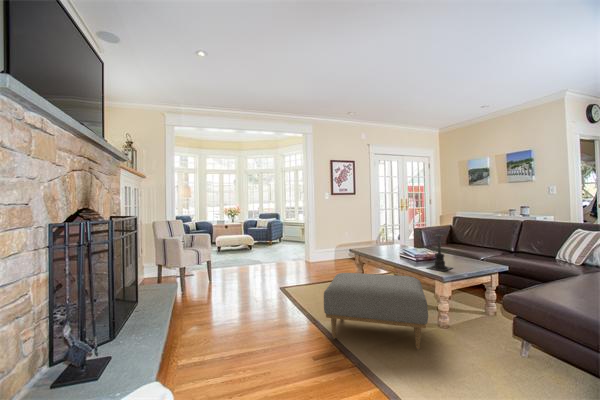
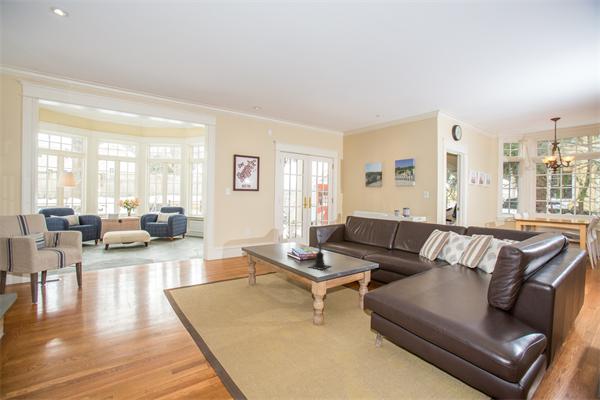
ottoman: present [324,273,428,350] -> none [194,274,300,349]

